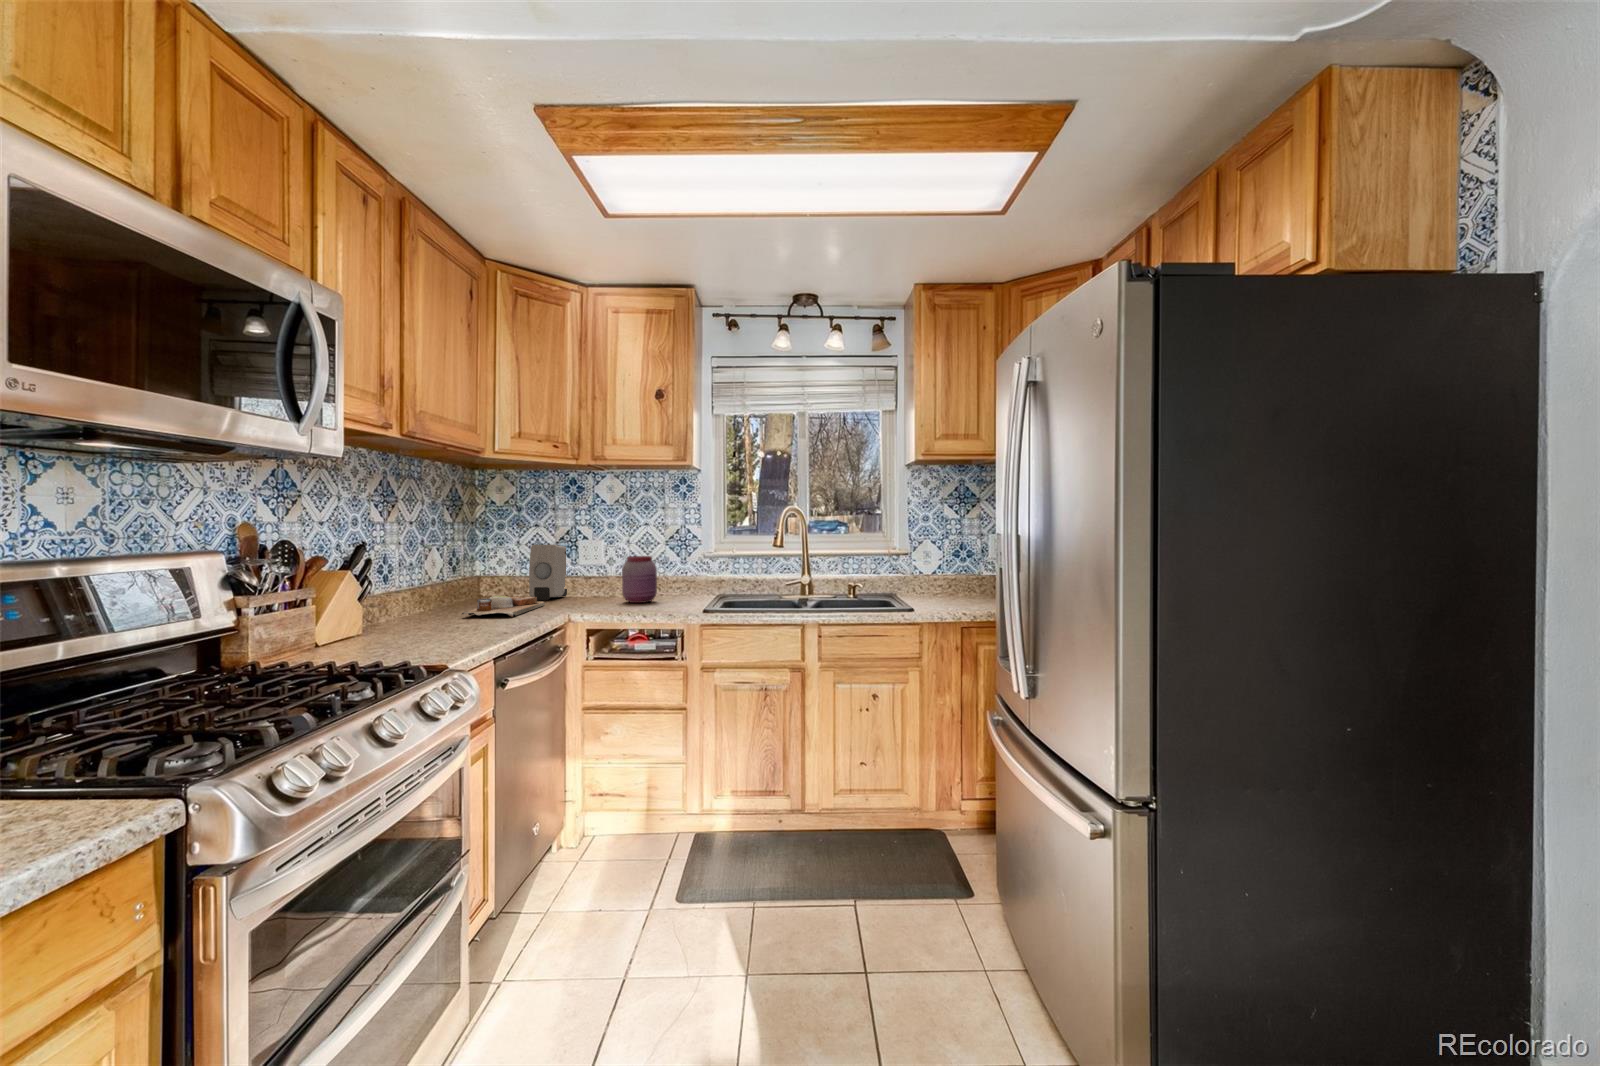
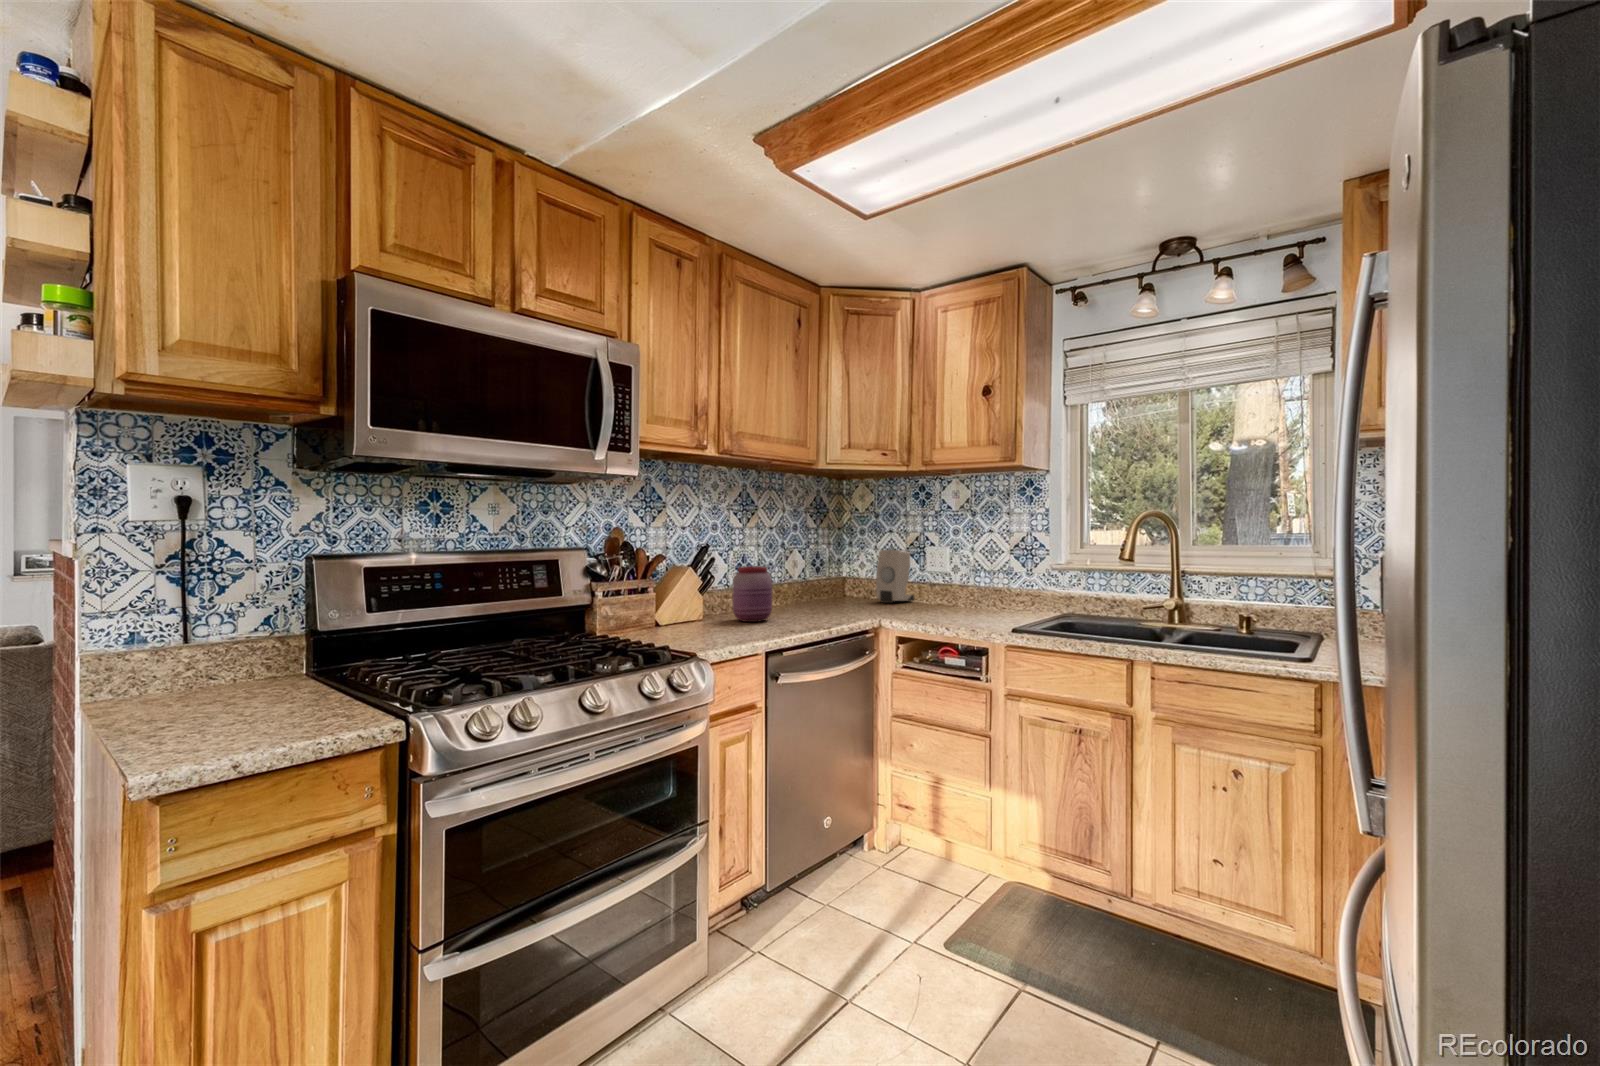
jar: present [622,556,657,603] -> present [732,566,772,622]
cutting board: present [462,596,545,617] -> none [791,595,877,616]

